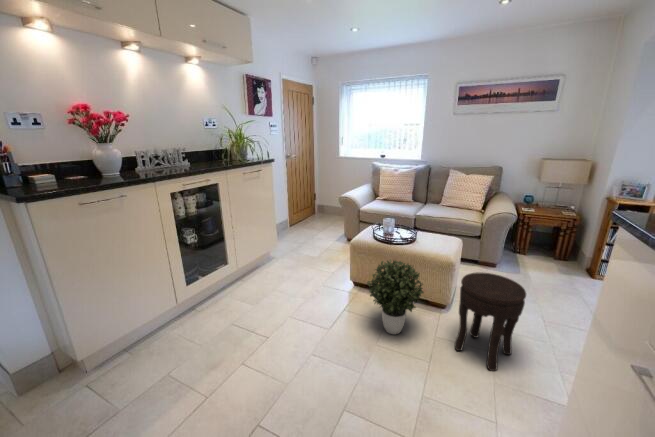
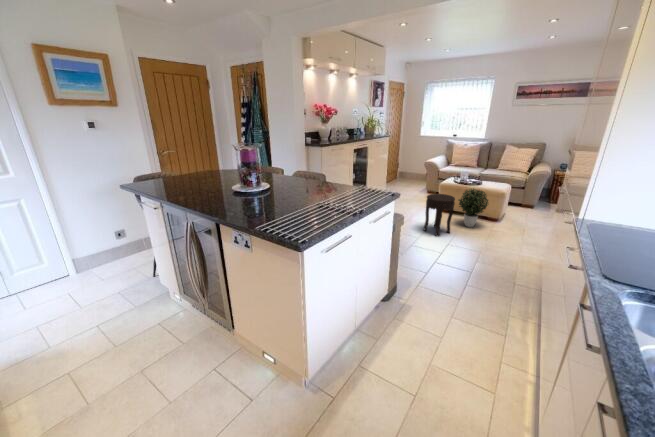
side table: present [455,272,526,371] -> present [424,194,455,236]

